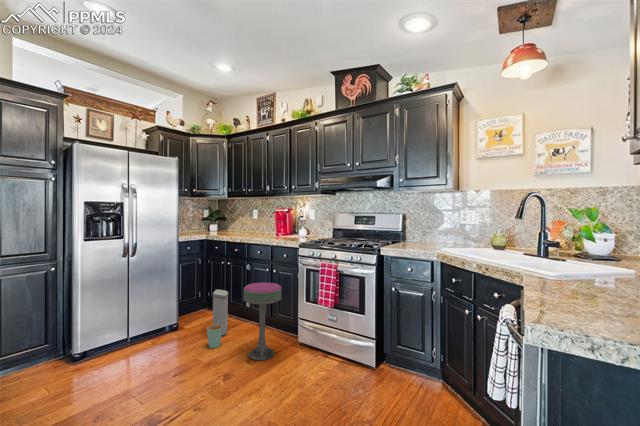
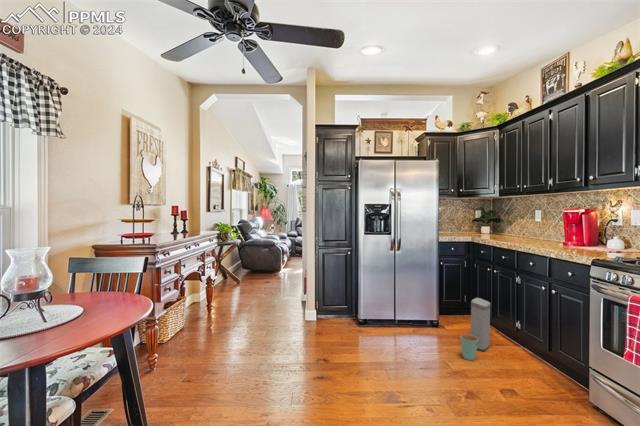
bar stool: present [244,282,282,360] -> none [499,299,555,399]

